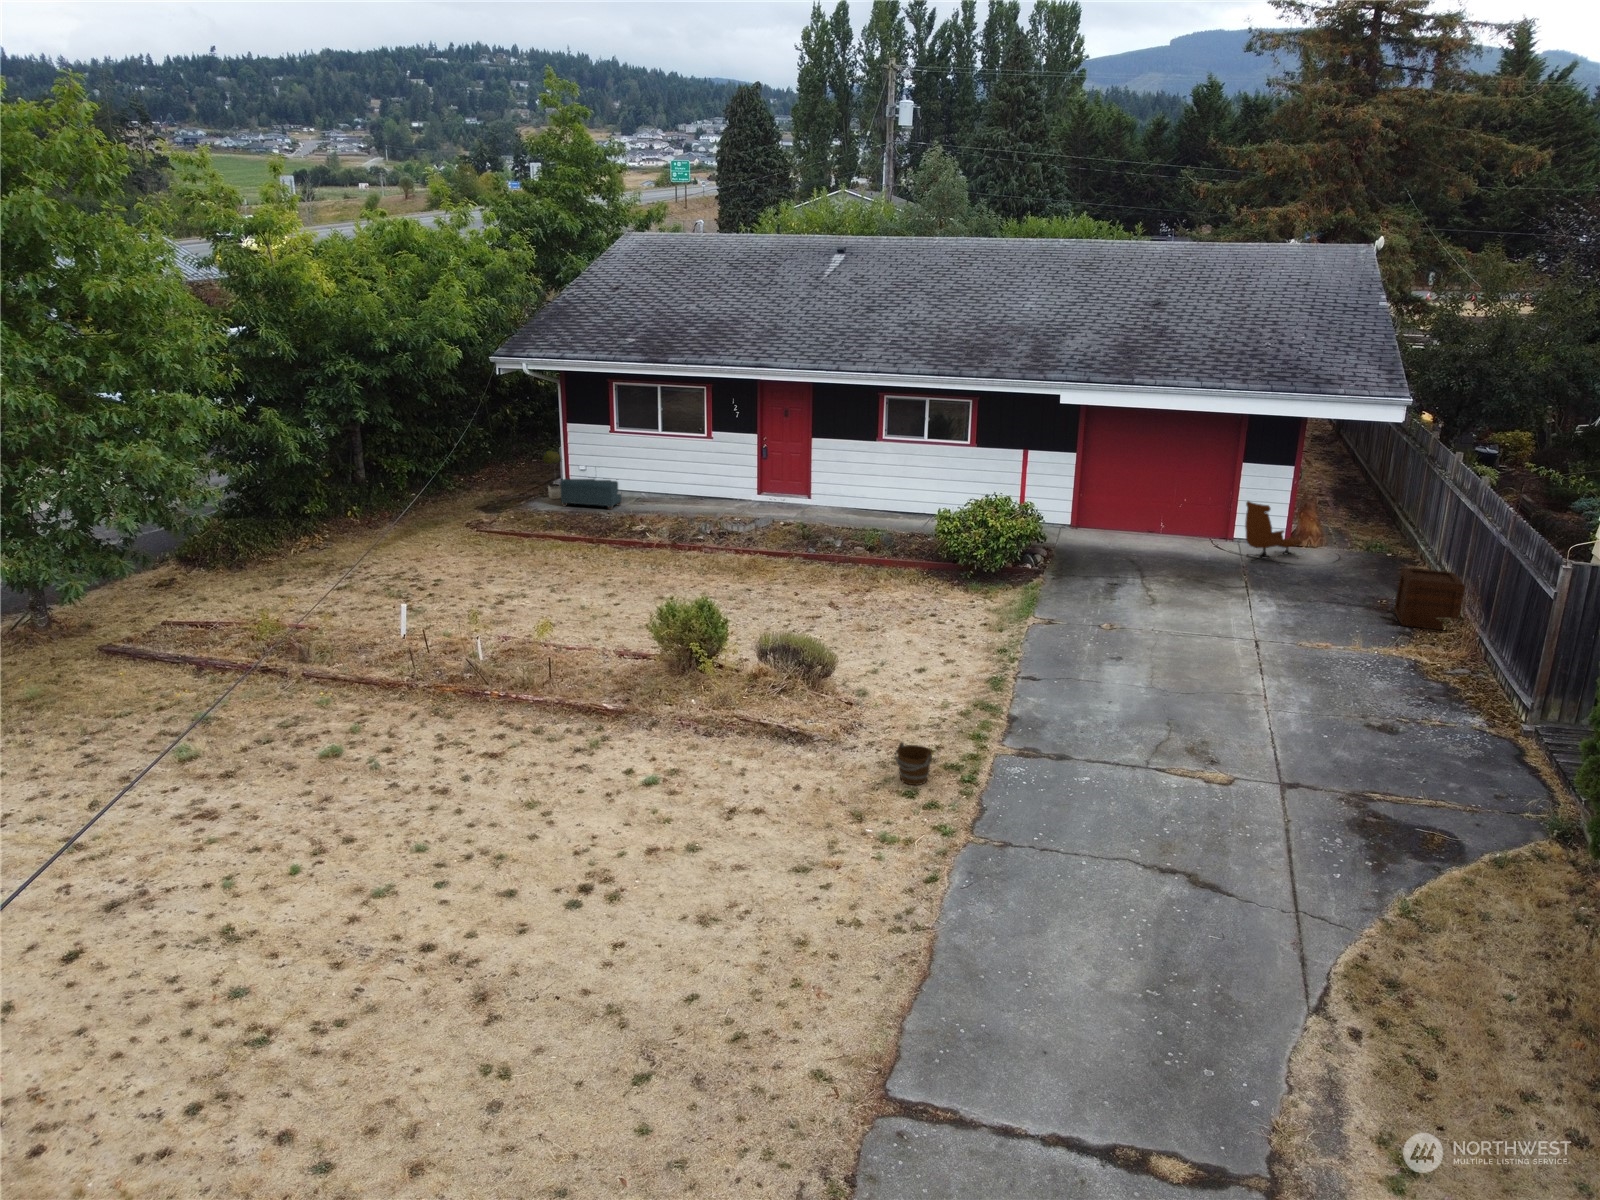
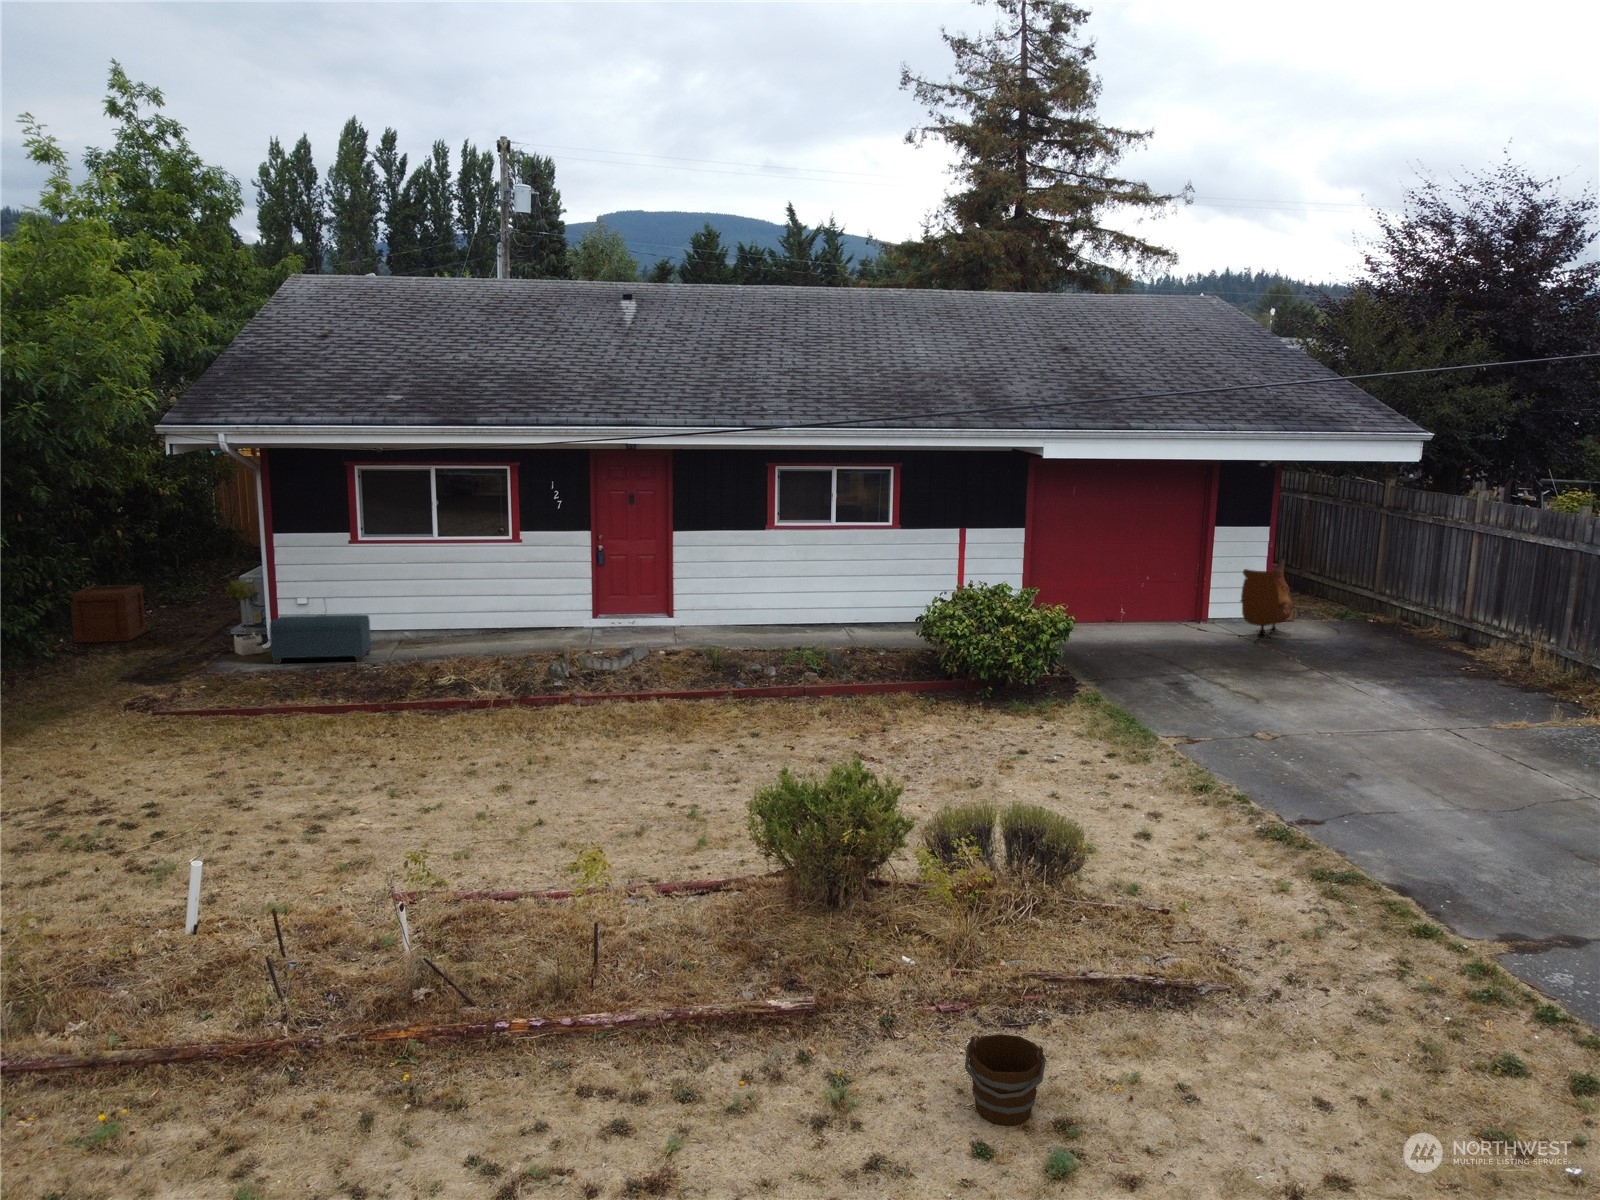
wooden crate: present [1394,568,1465,630] -> present [71,585,146,643]
bucket: present [895,743,932,785] -> present [965,1034,1046,1126]

